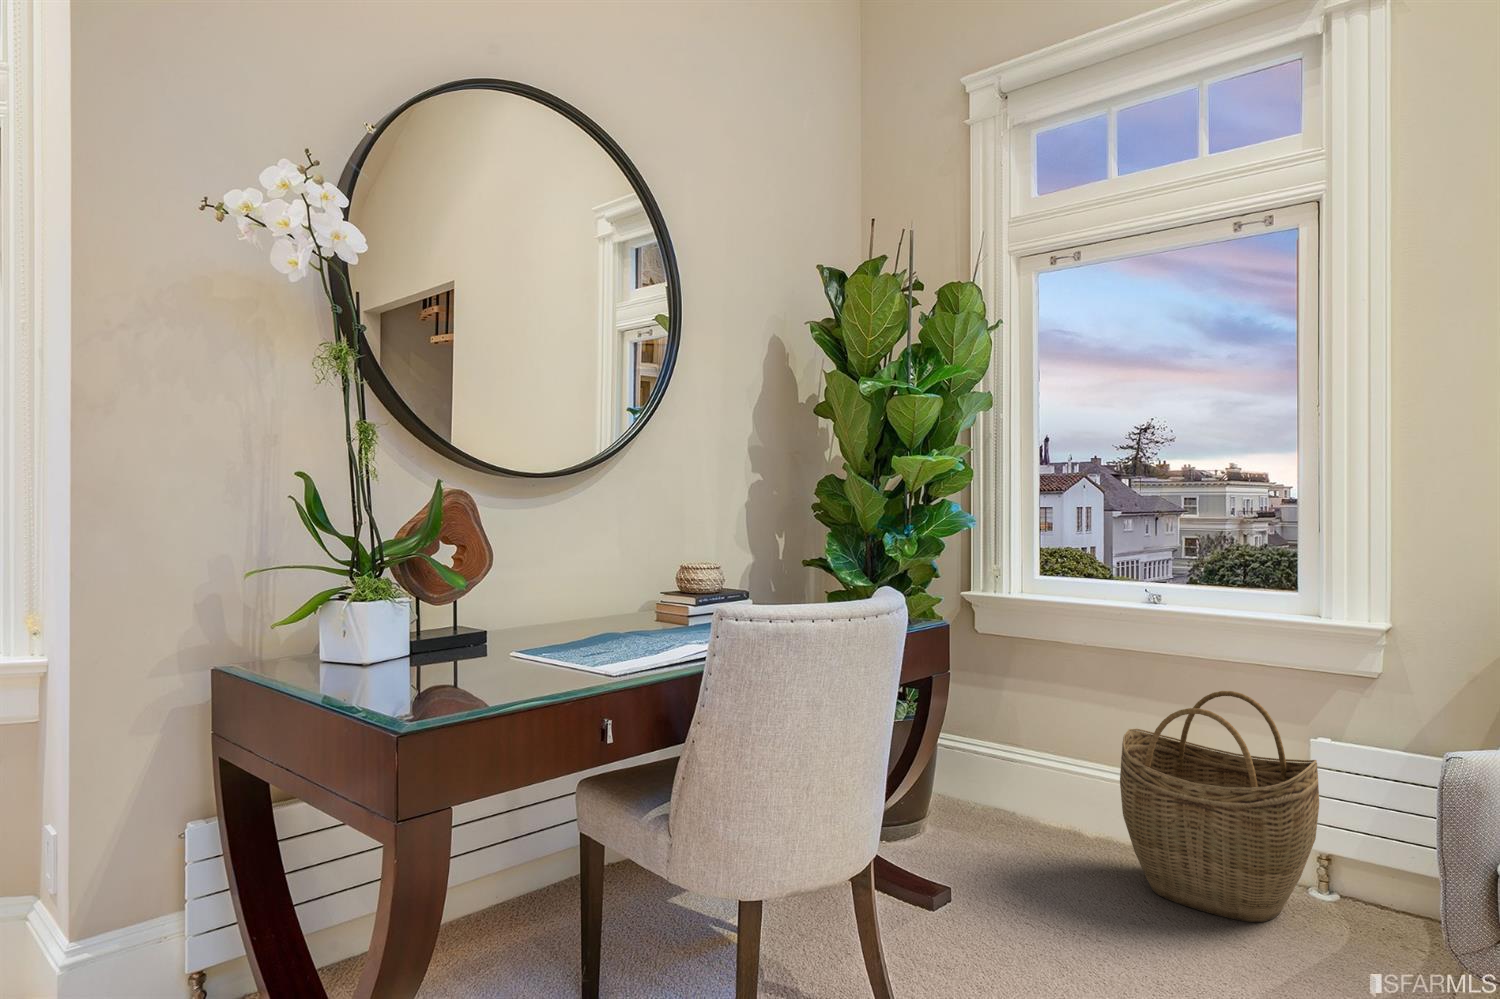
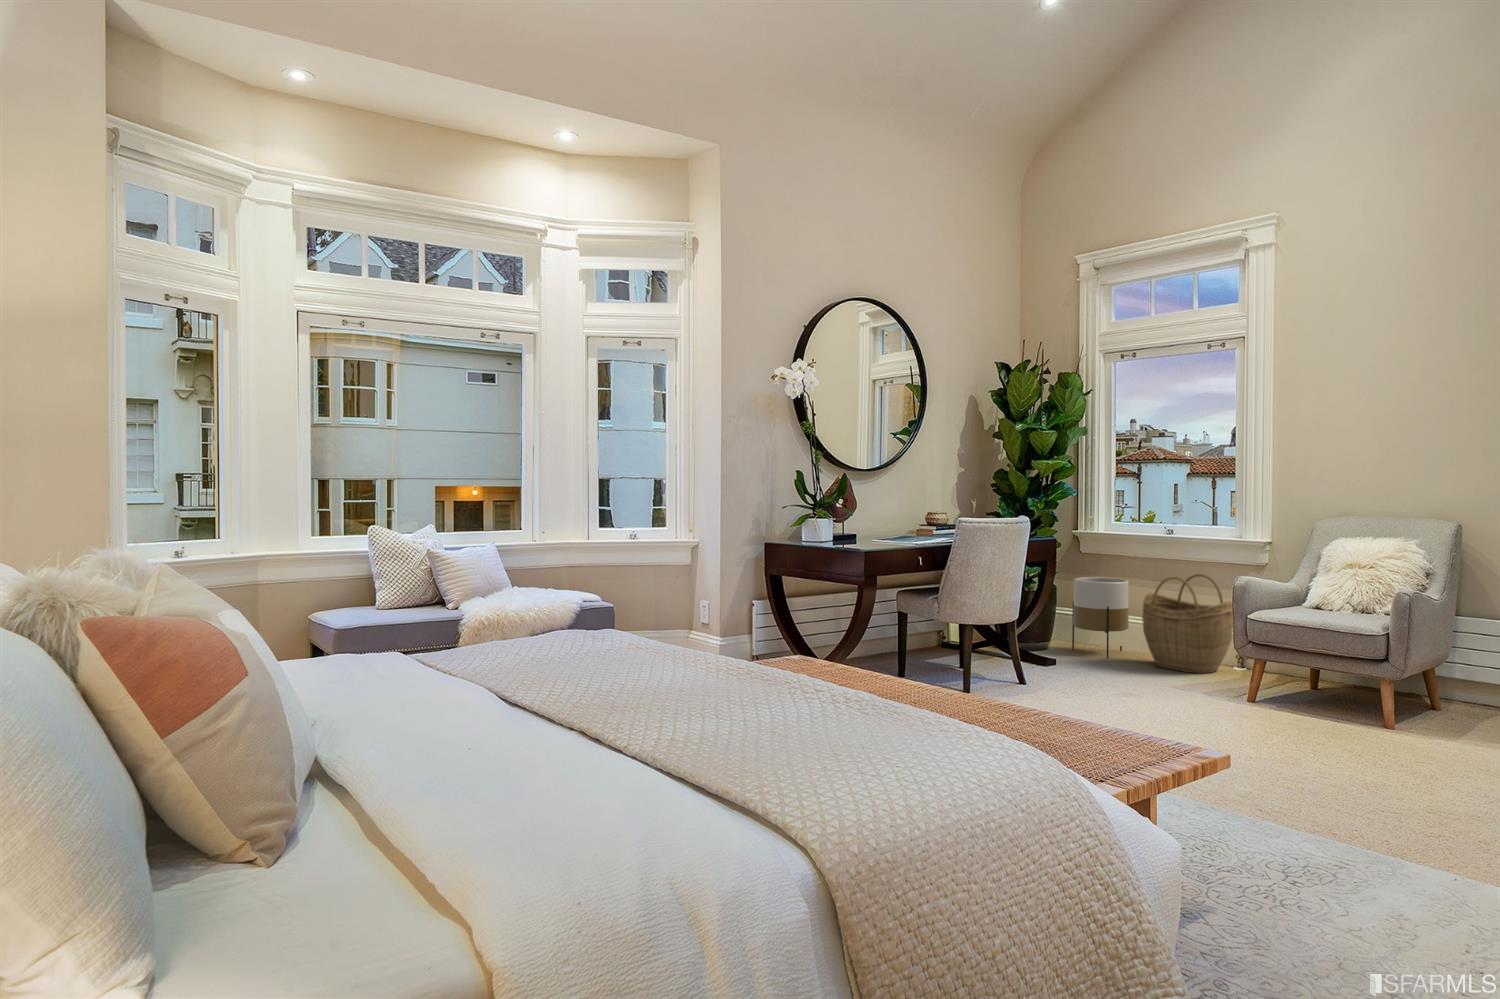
planter: none [967,683,1077,860] -> present [1072,577,1129,658]

